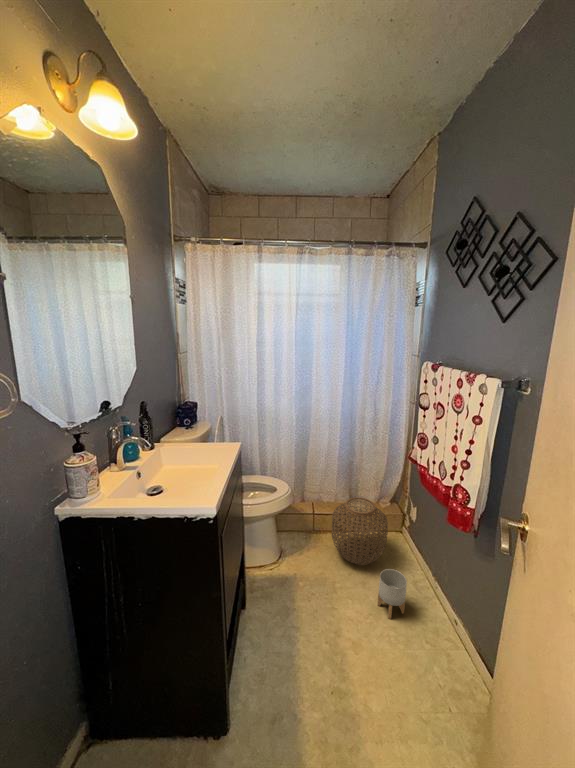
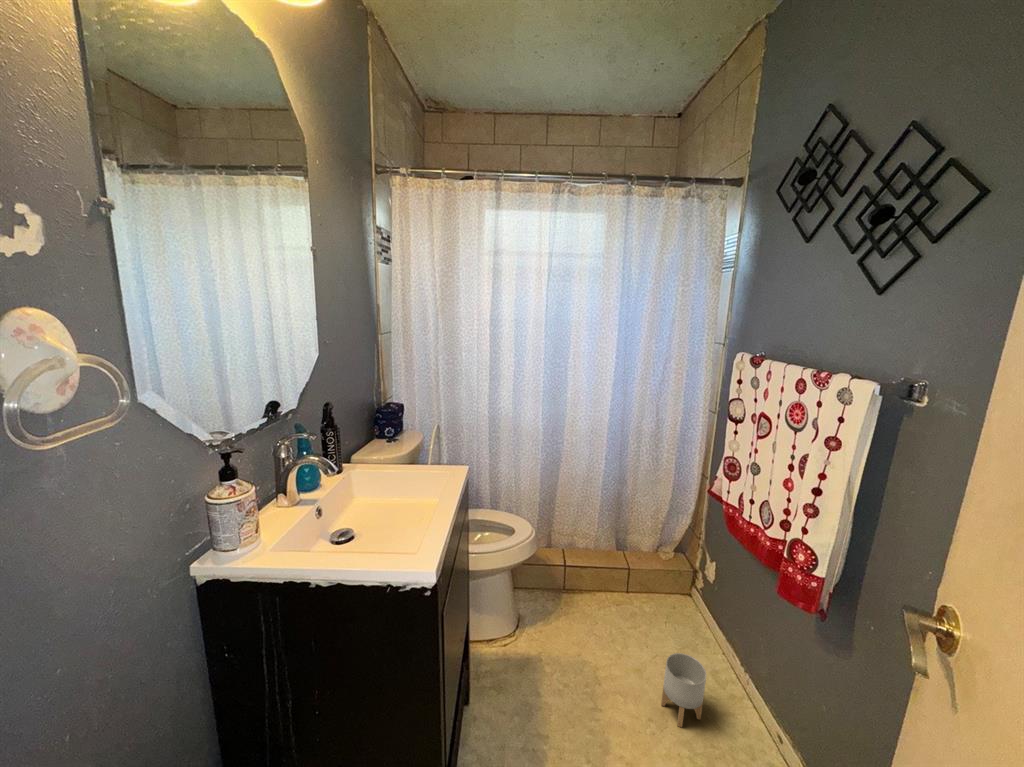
woven basket: present [332,497,388,565] -> none [593,545,675,642]

